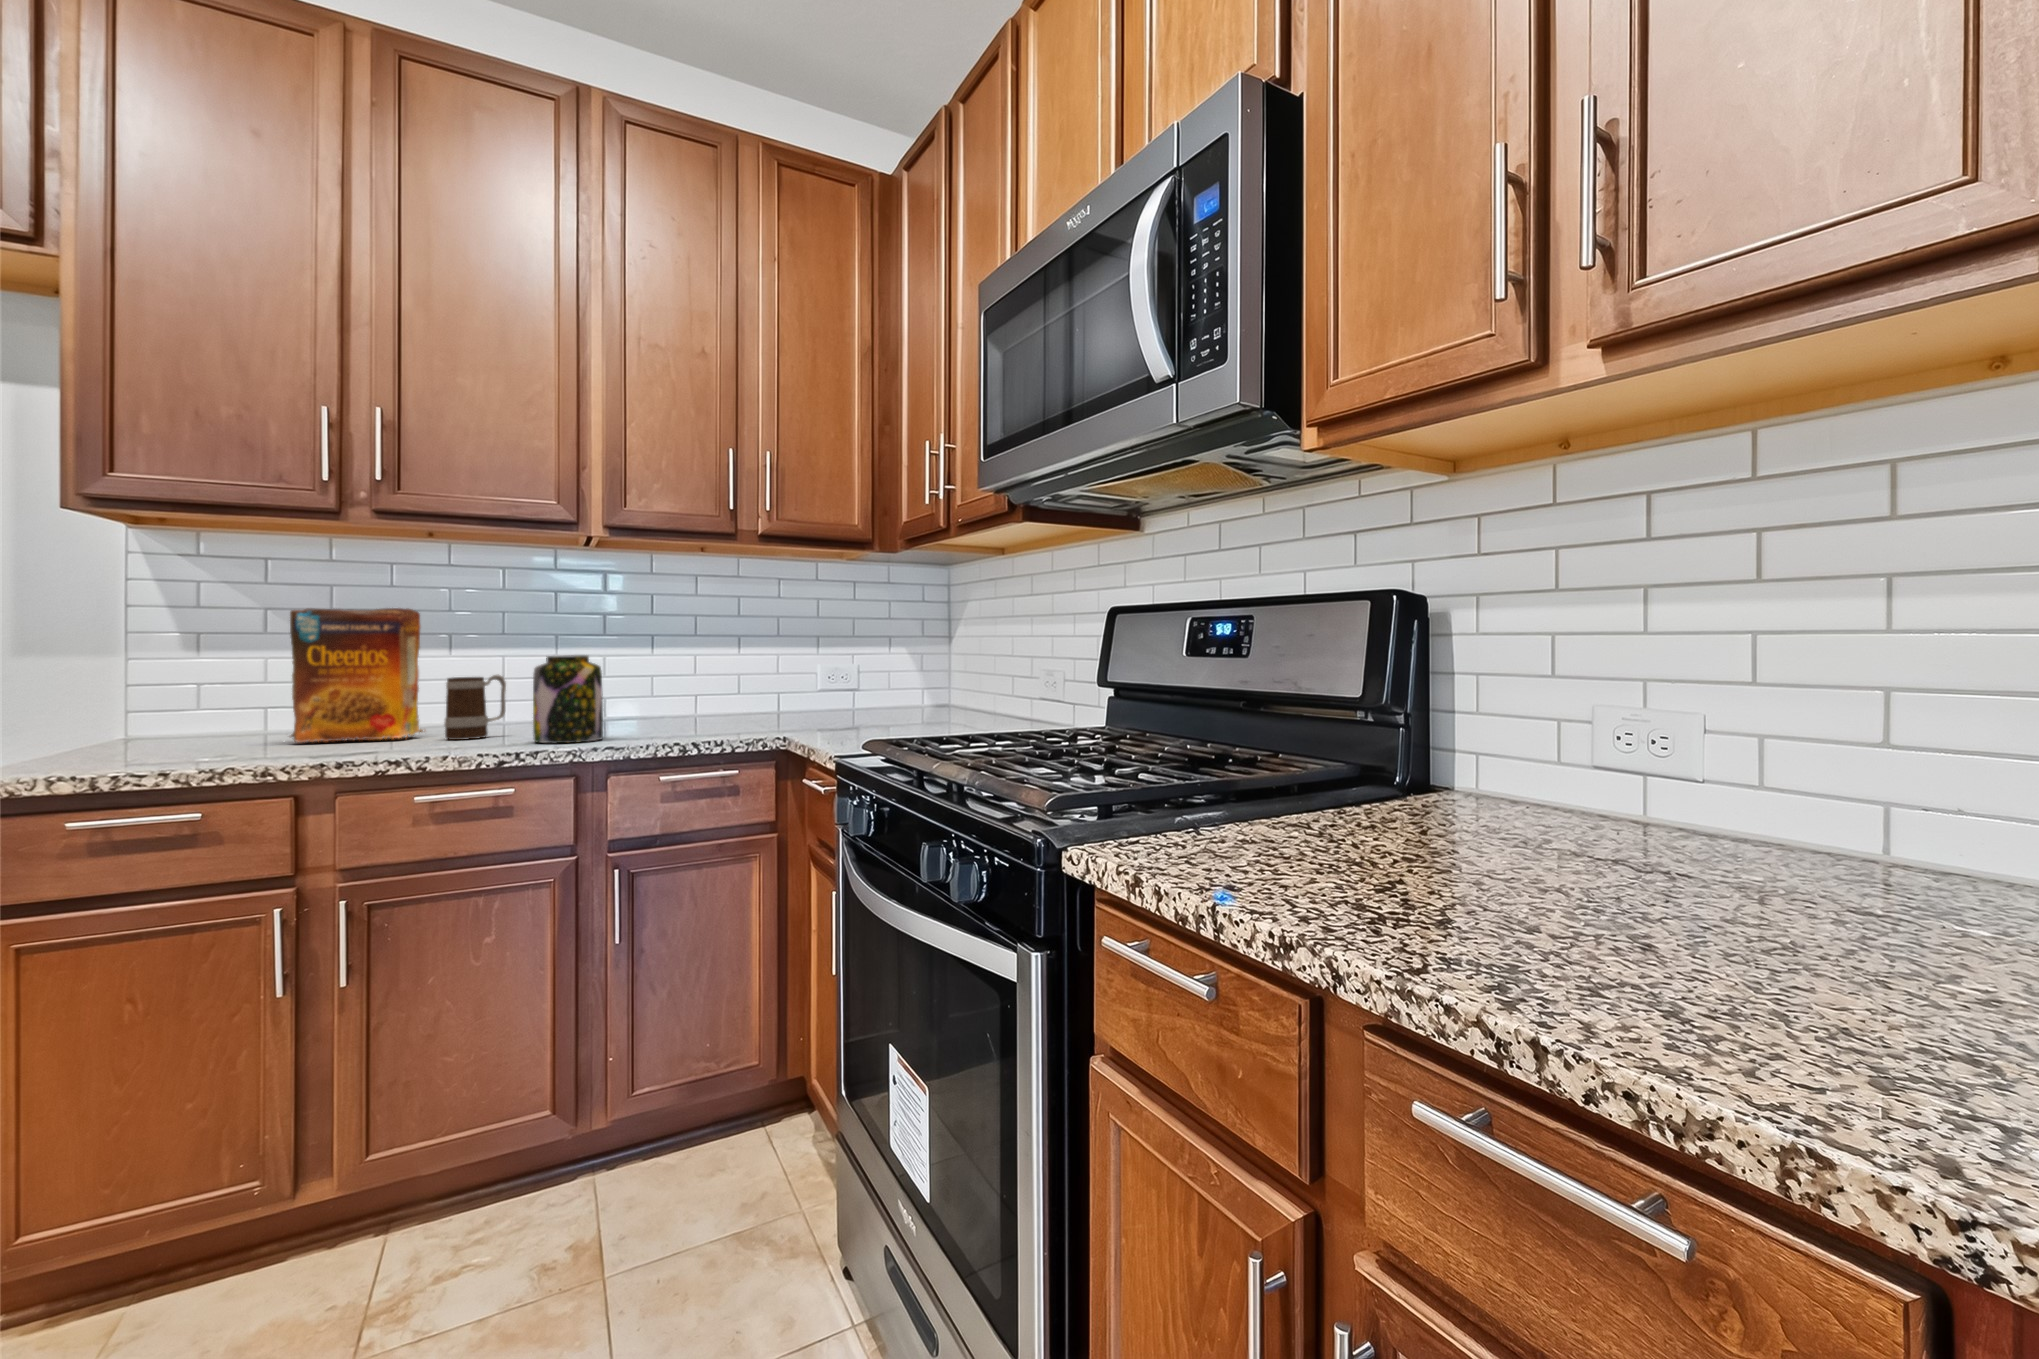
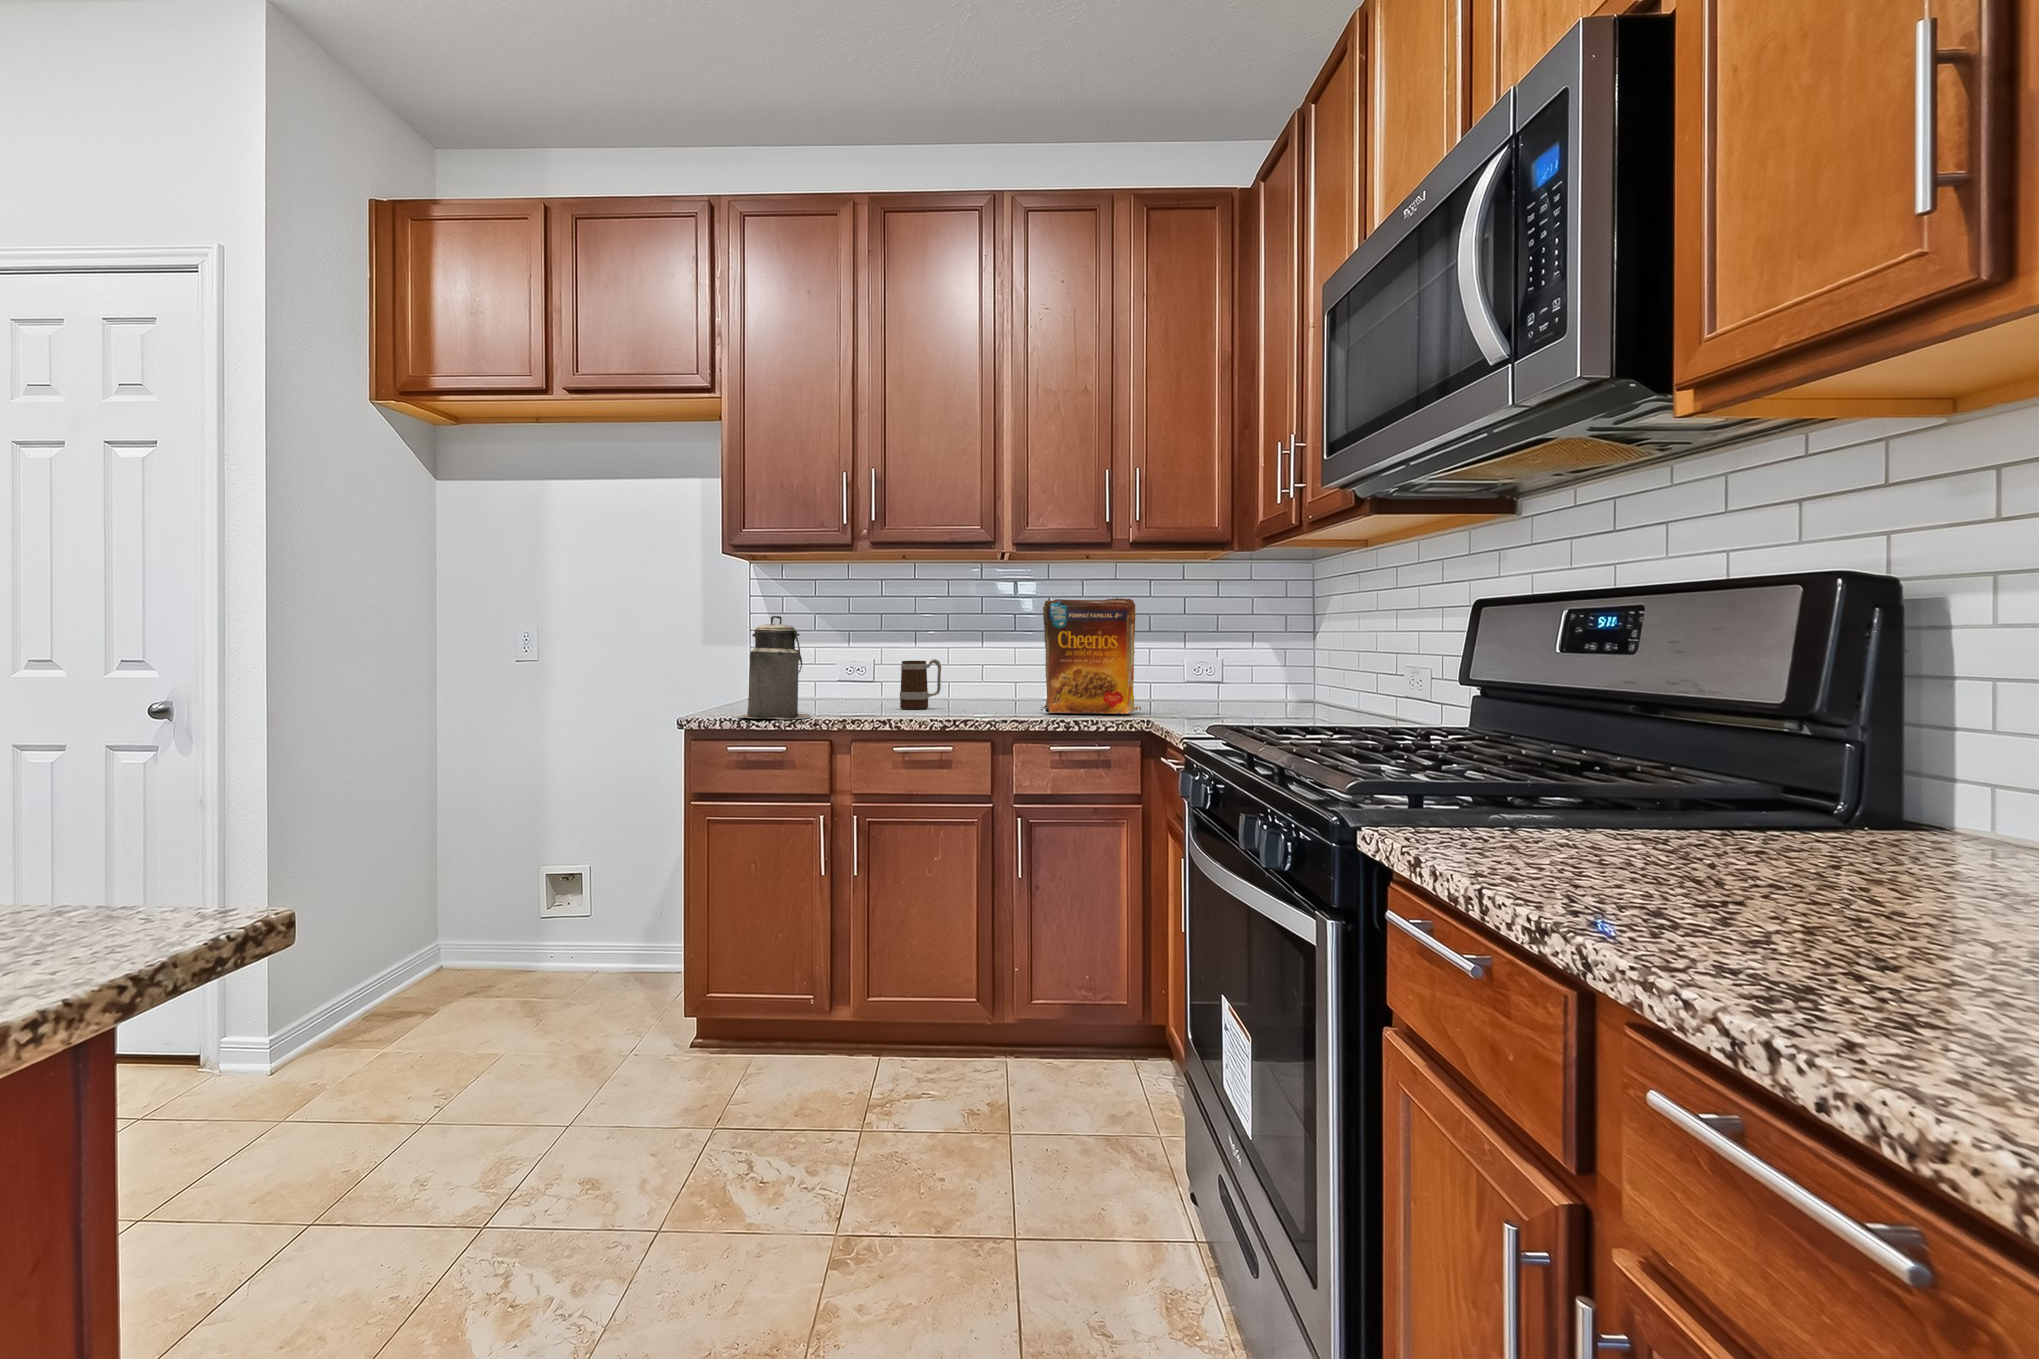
cereal box: present [290,608,423,742] -> present [1041,598,1141,715]
canister: none [166,621,302,769] -> present [738,616,811,719]
jar: present [533,655,603,743] -> none [957,645,1007,715]

